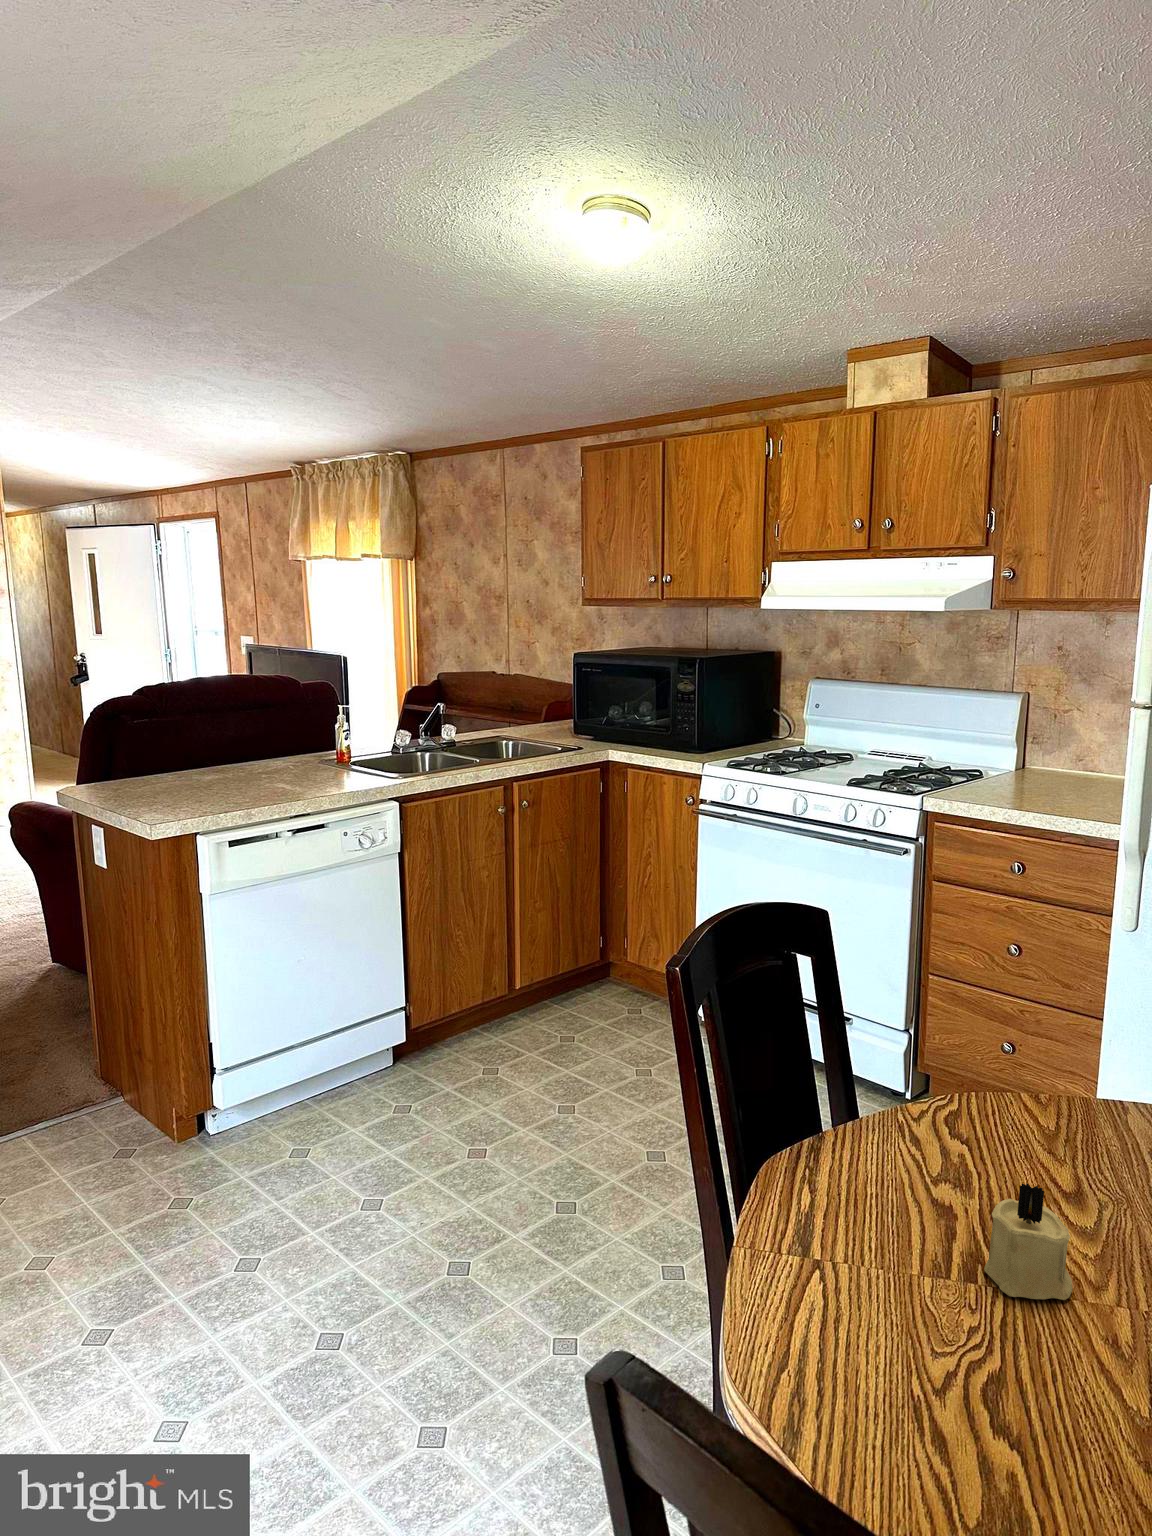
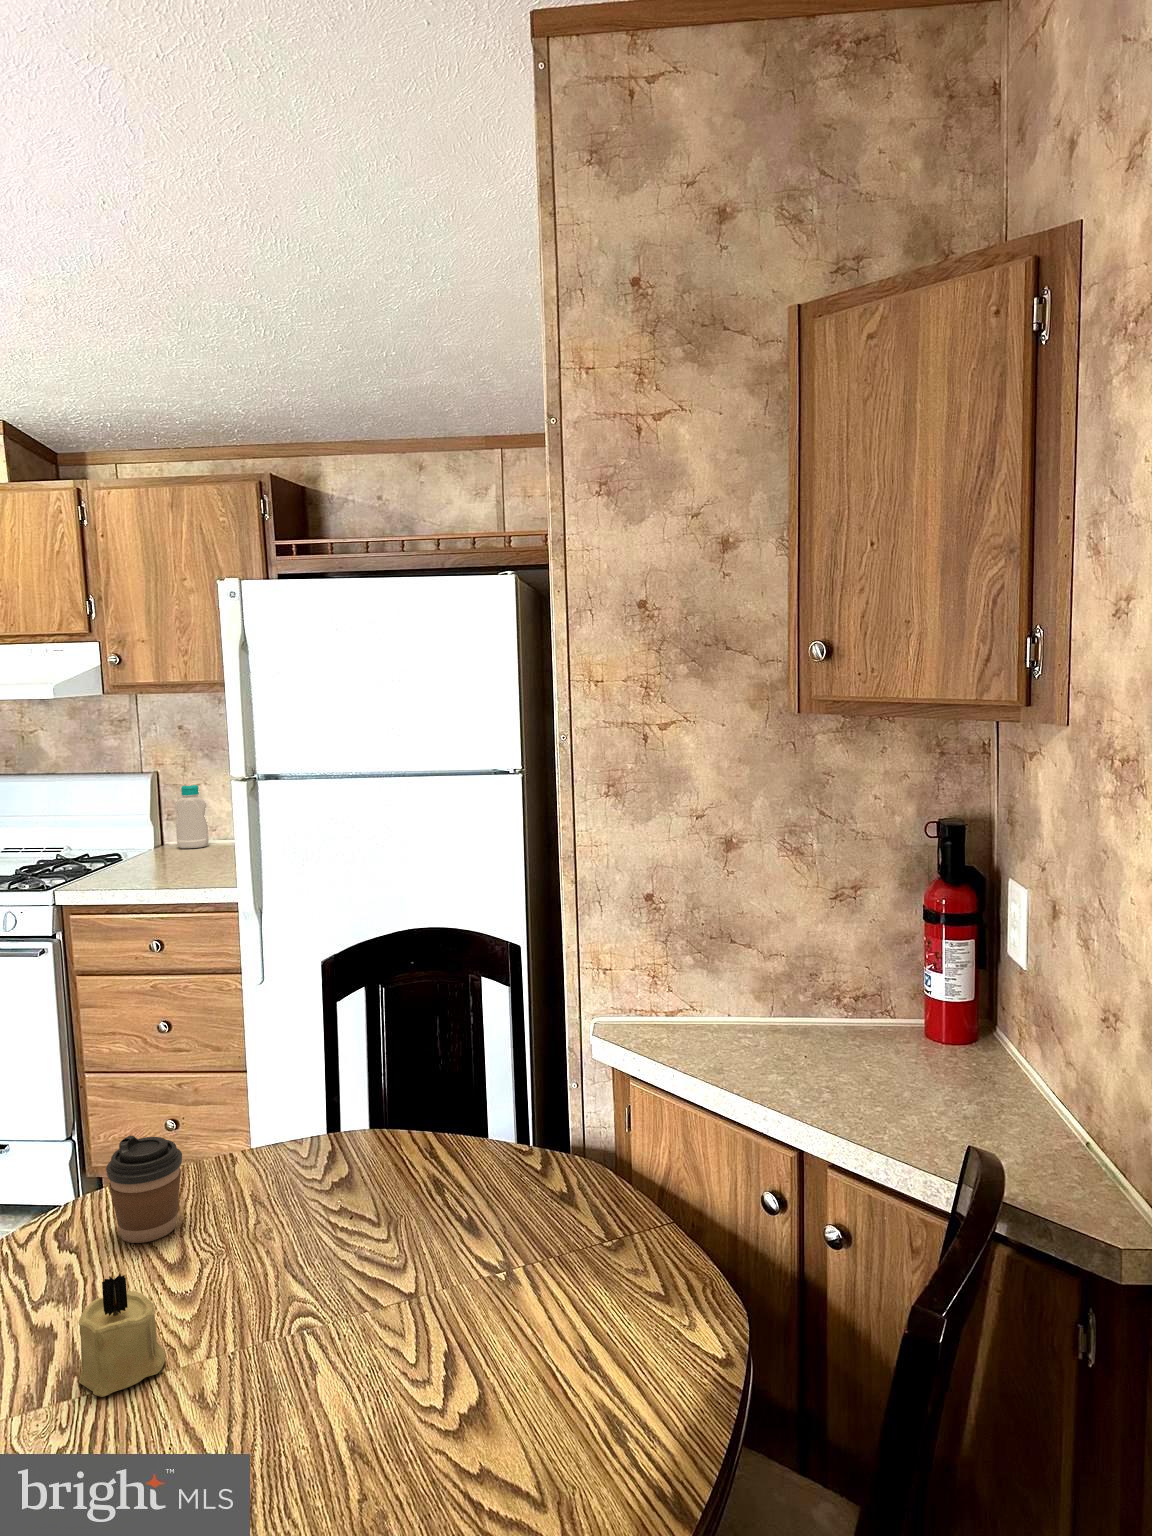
bottle: none [1040,710,1077,776] -> present [176,785,209,848]
coffee cup: none [1006,1050,1085,1162] -> present [106,1136,182,1243]

